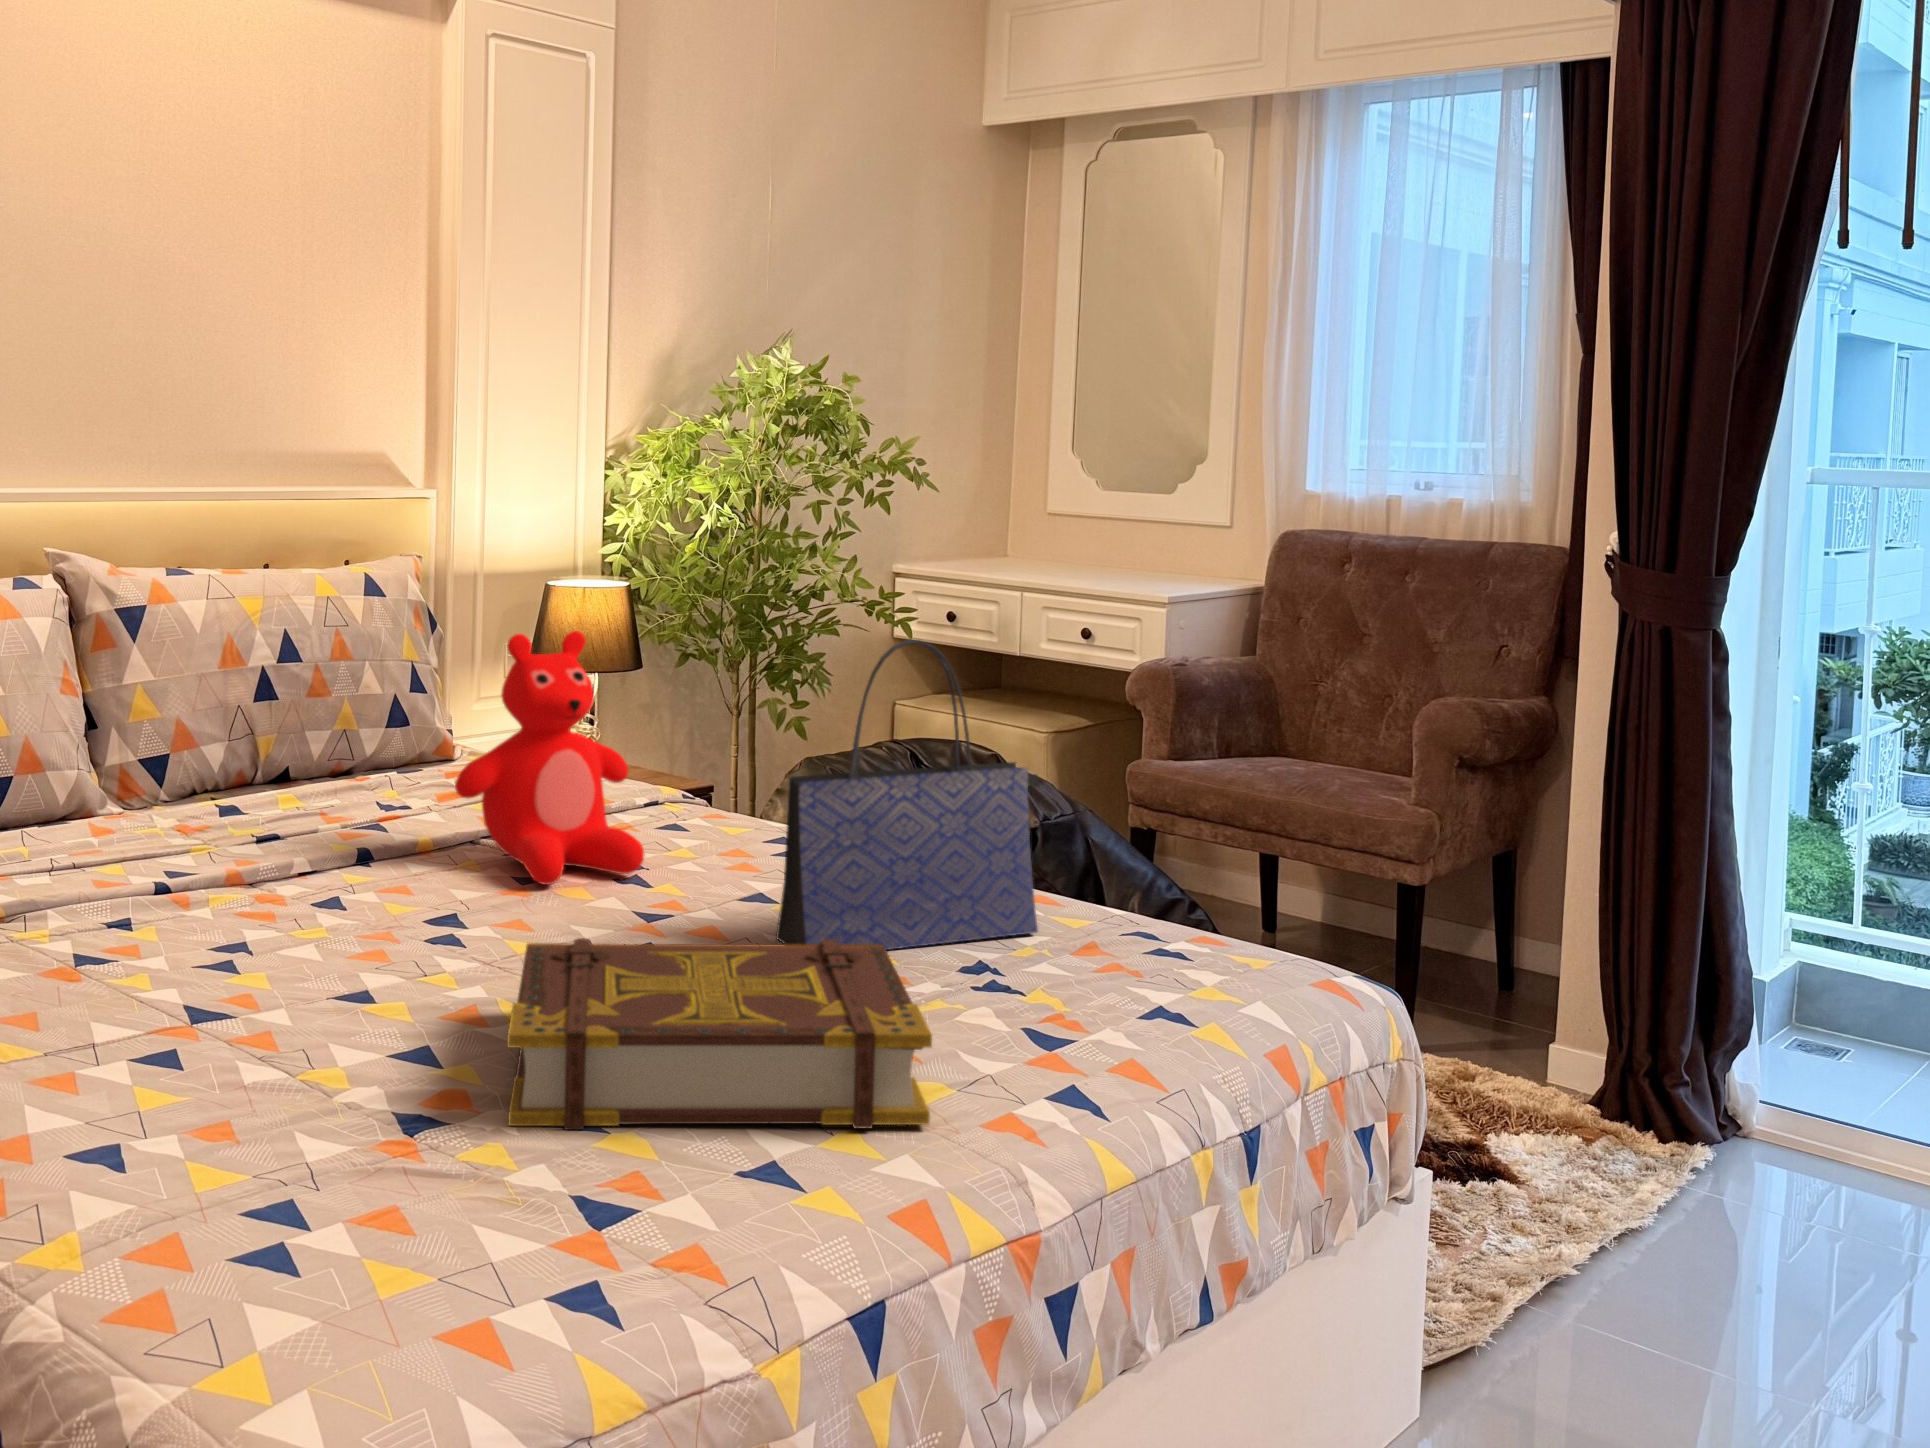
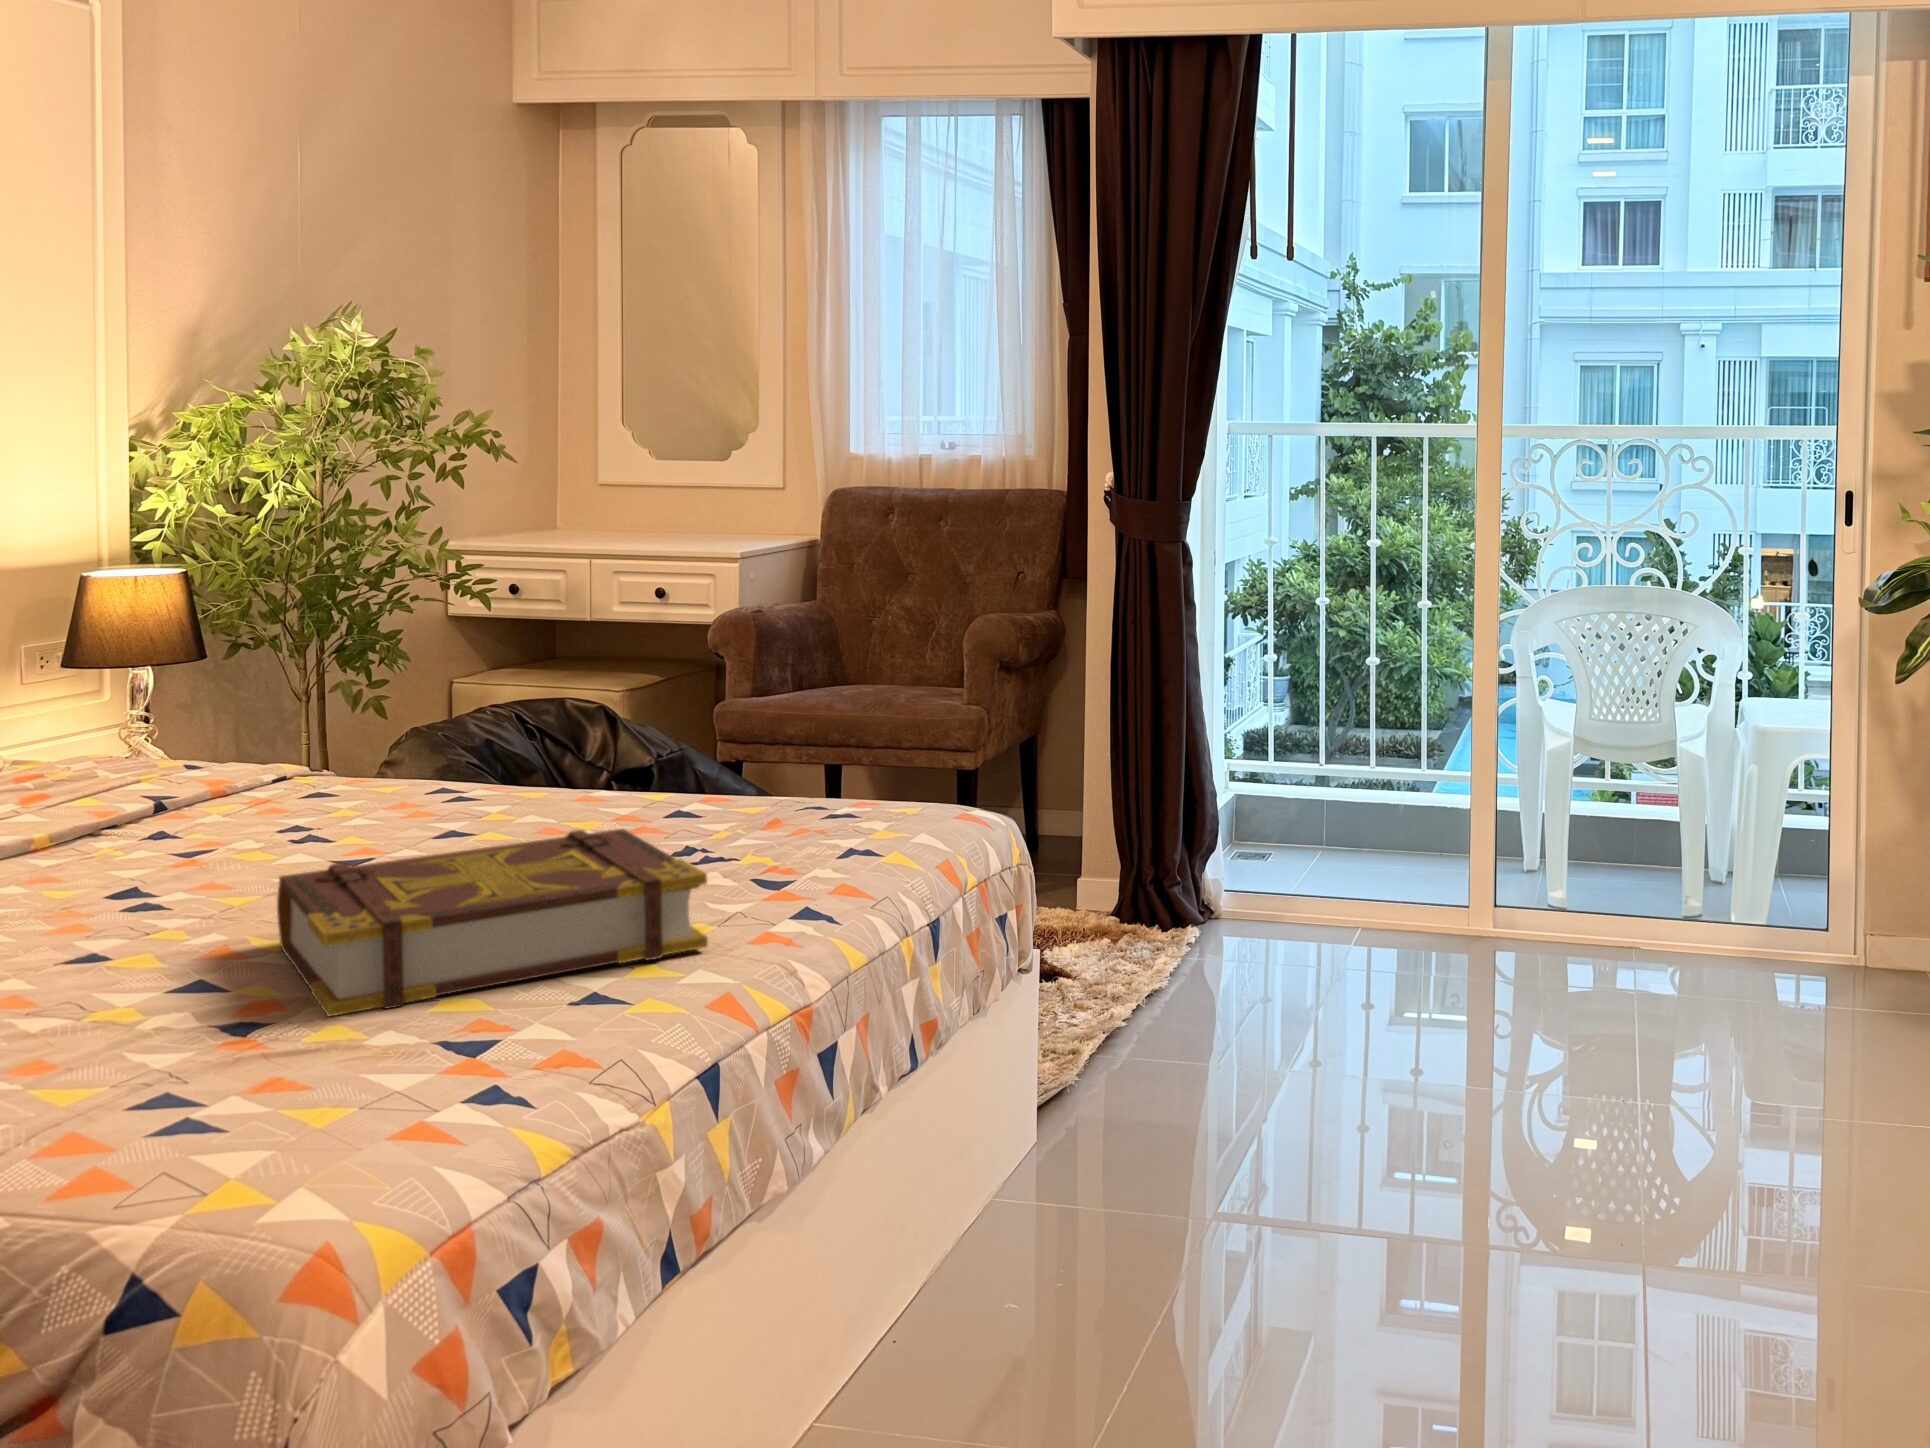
teddy bear: present [455,631,645,885] -> none [92,602,317,851]
tote bag: present [776,640,1040,950] -> none [486,577,721,866]

